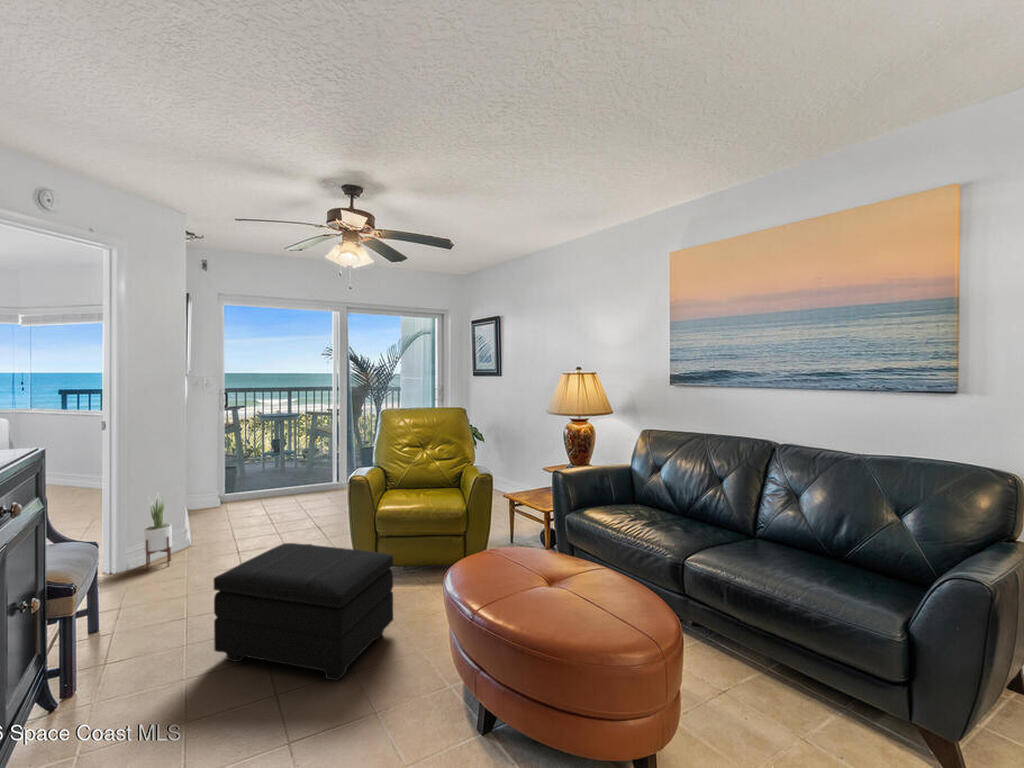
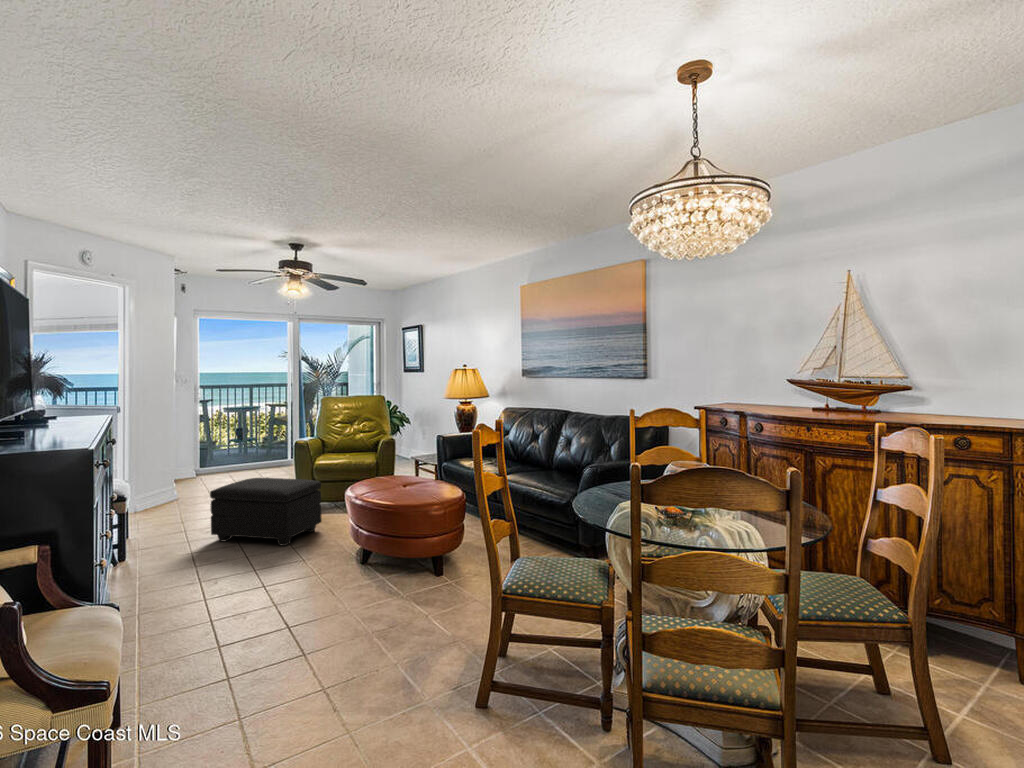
potted plant: present [144,494,172,570] -> none [150,454,169,509]

